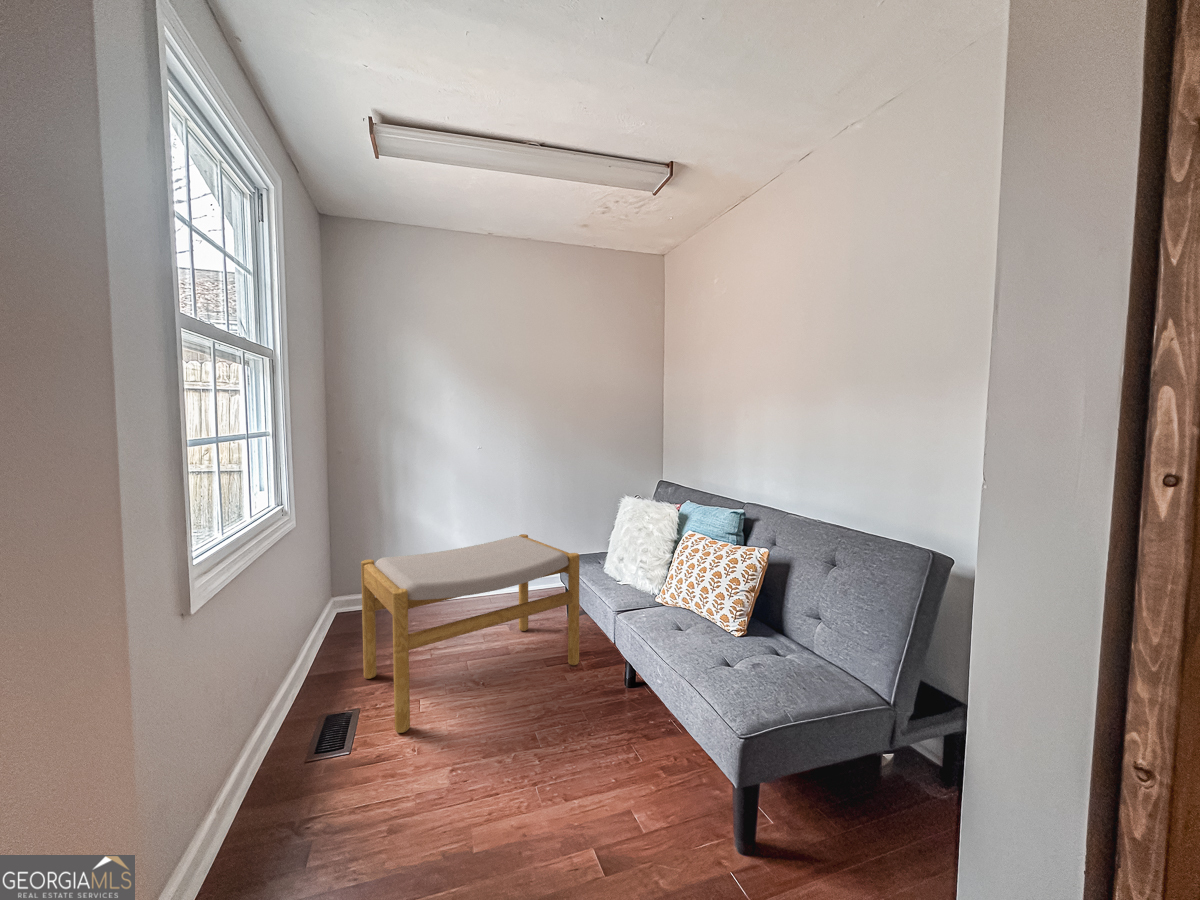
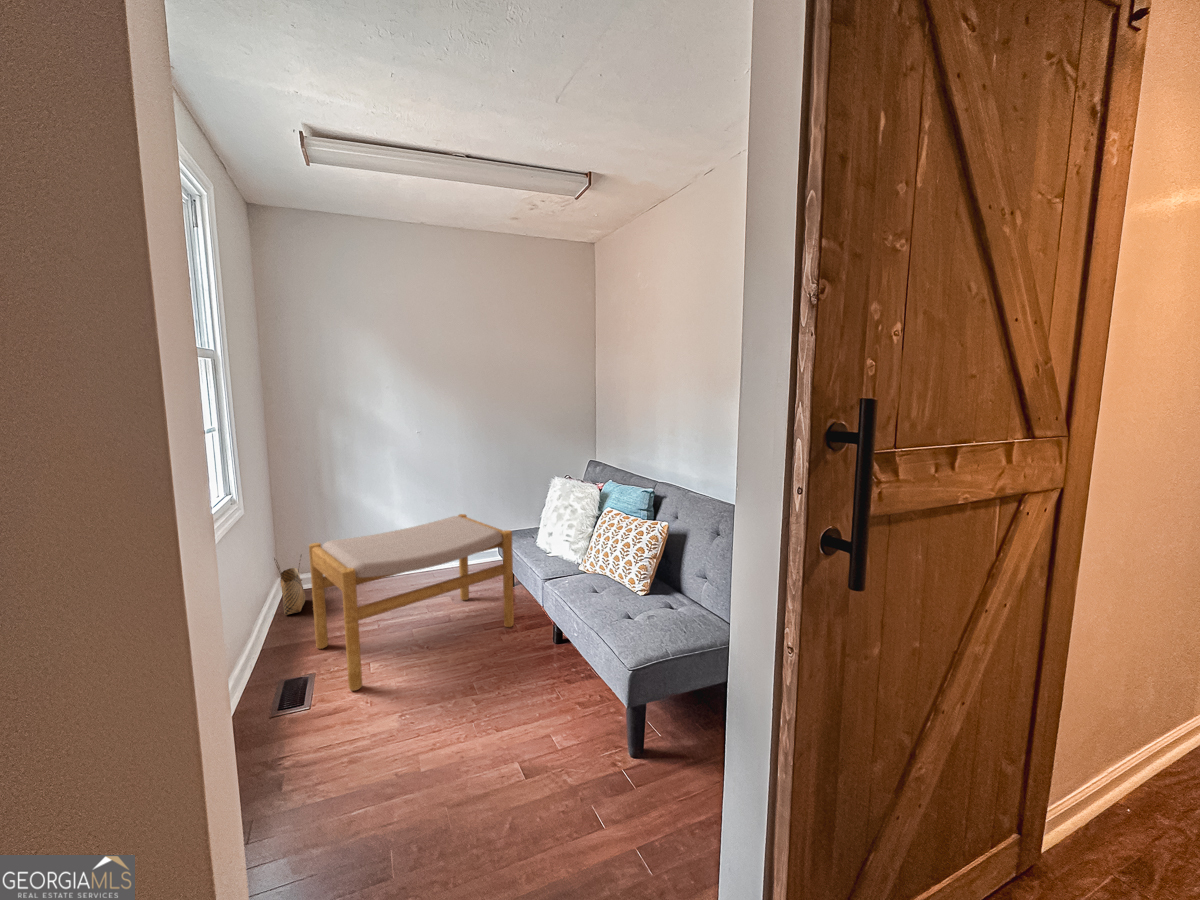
woven basket: none [327,570,358,638] -> present [274,554,306,615]

